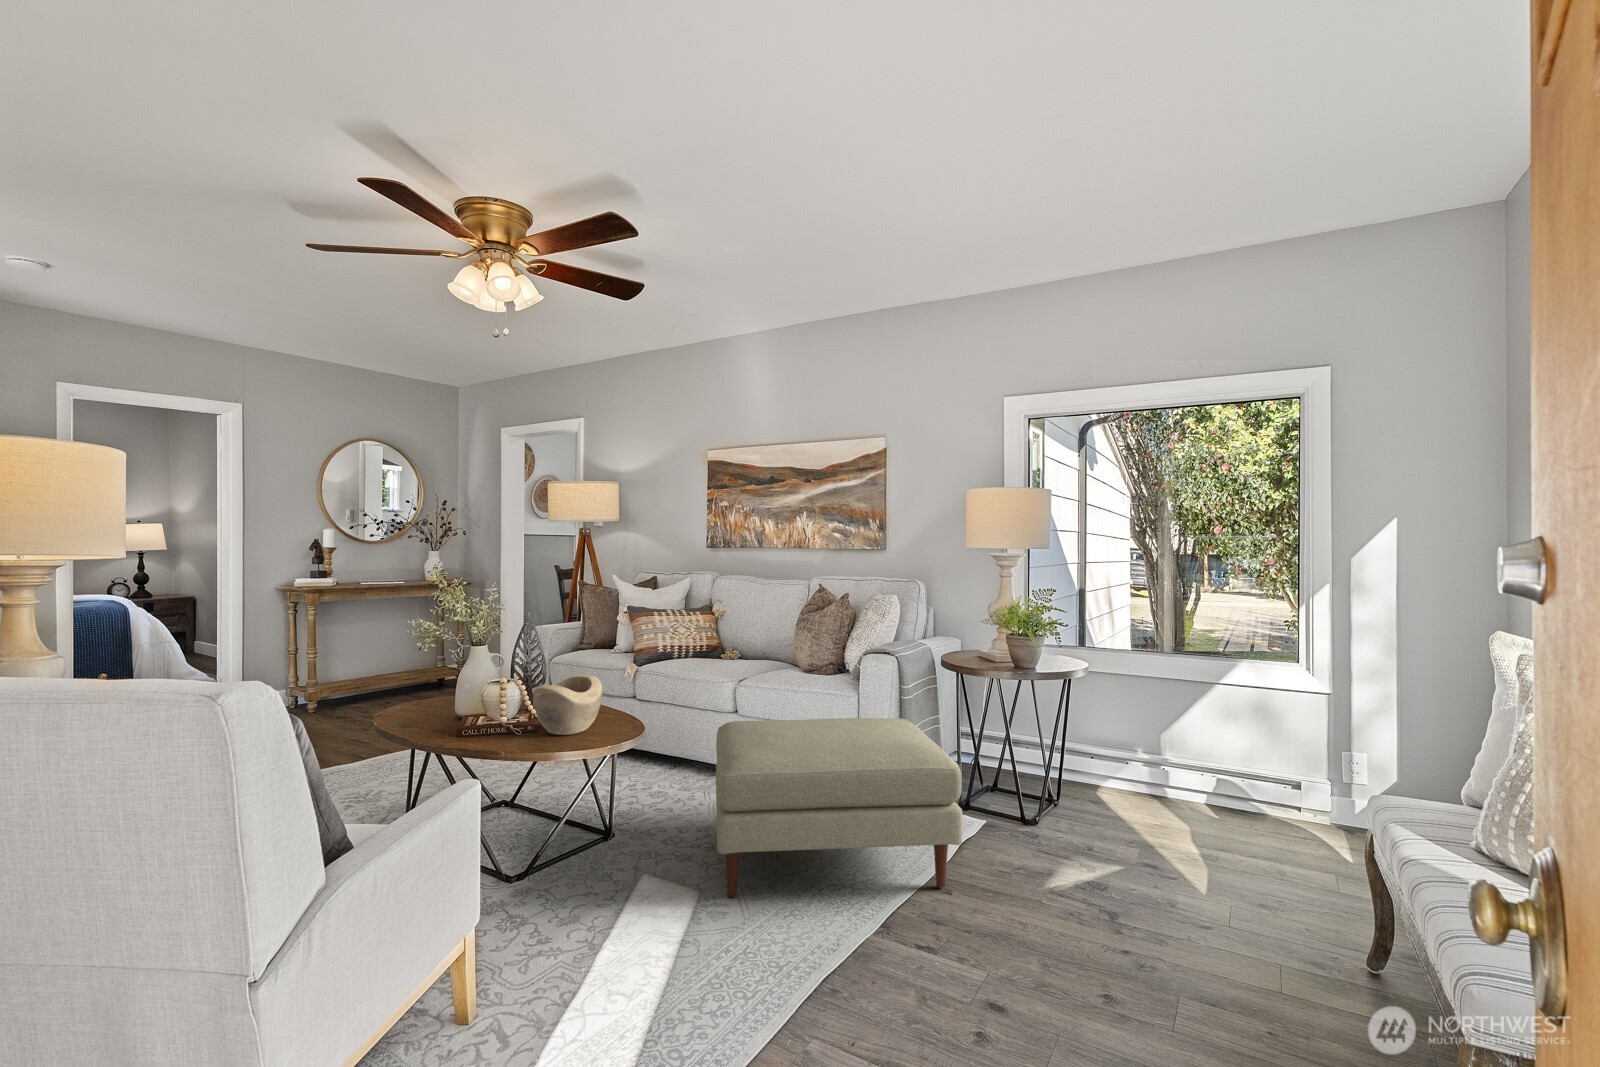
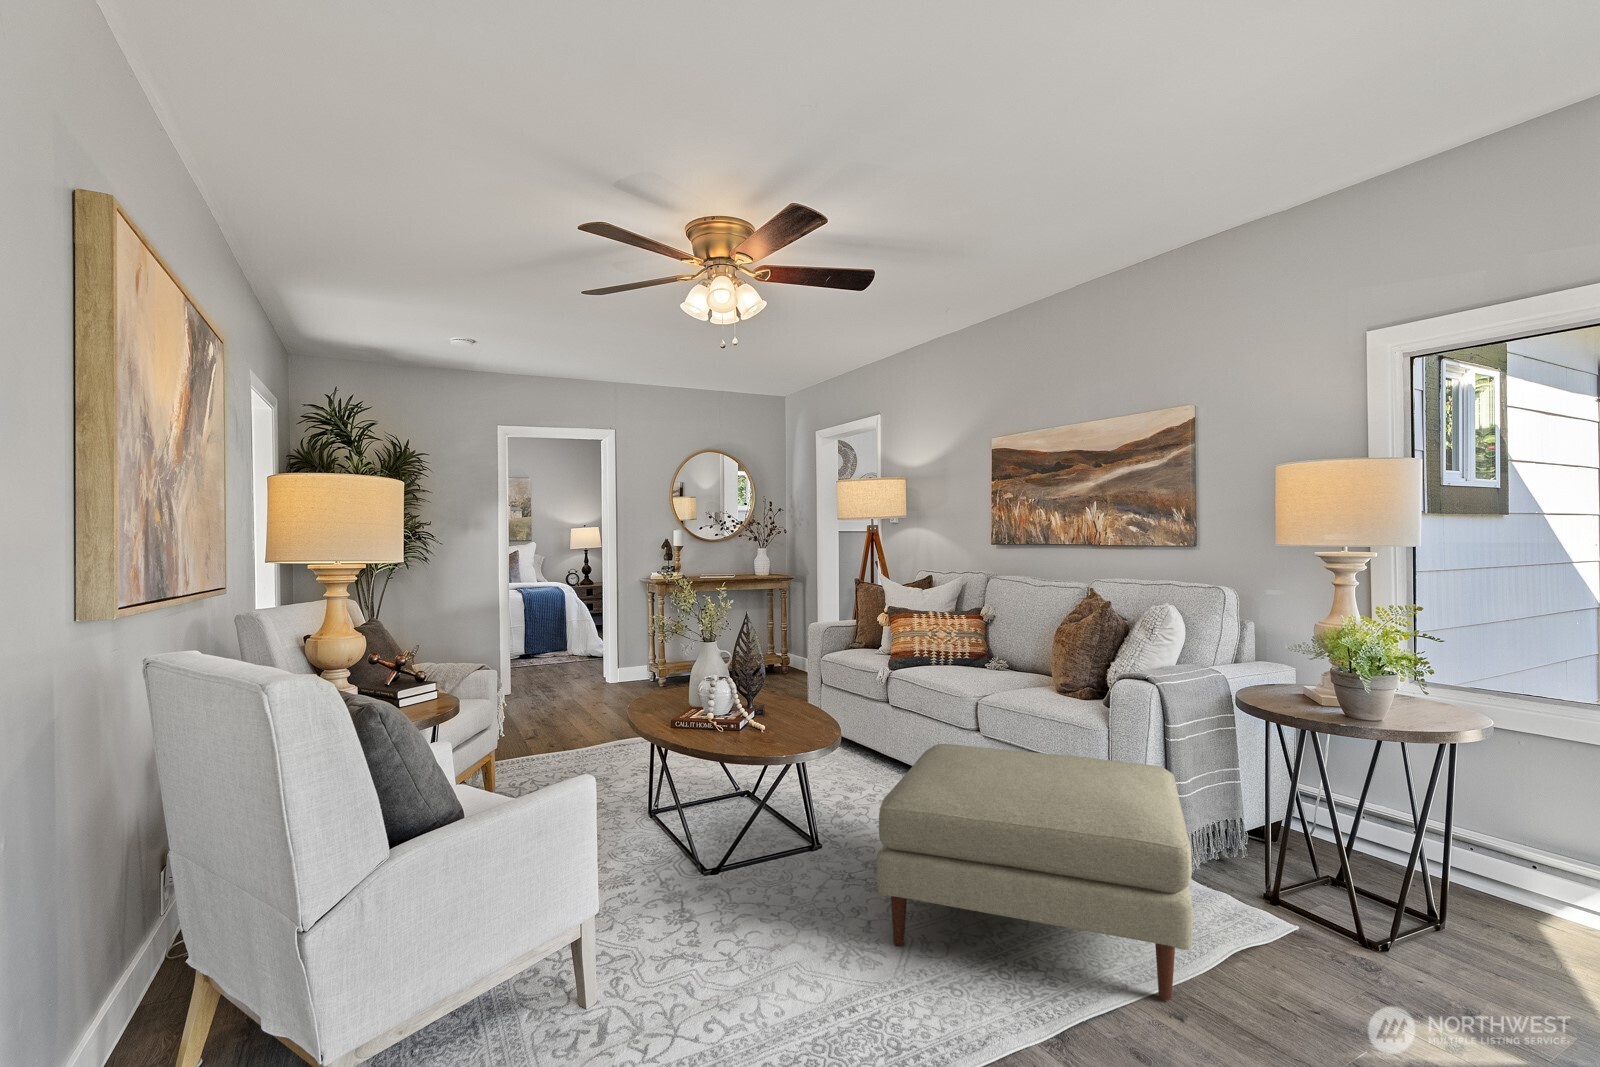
decorative bowl: present [533,675,603,735] -> none [732,679,799,738]

